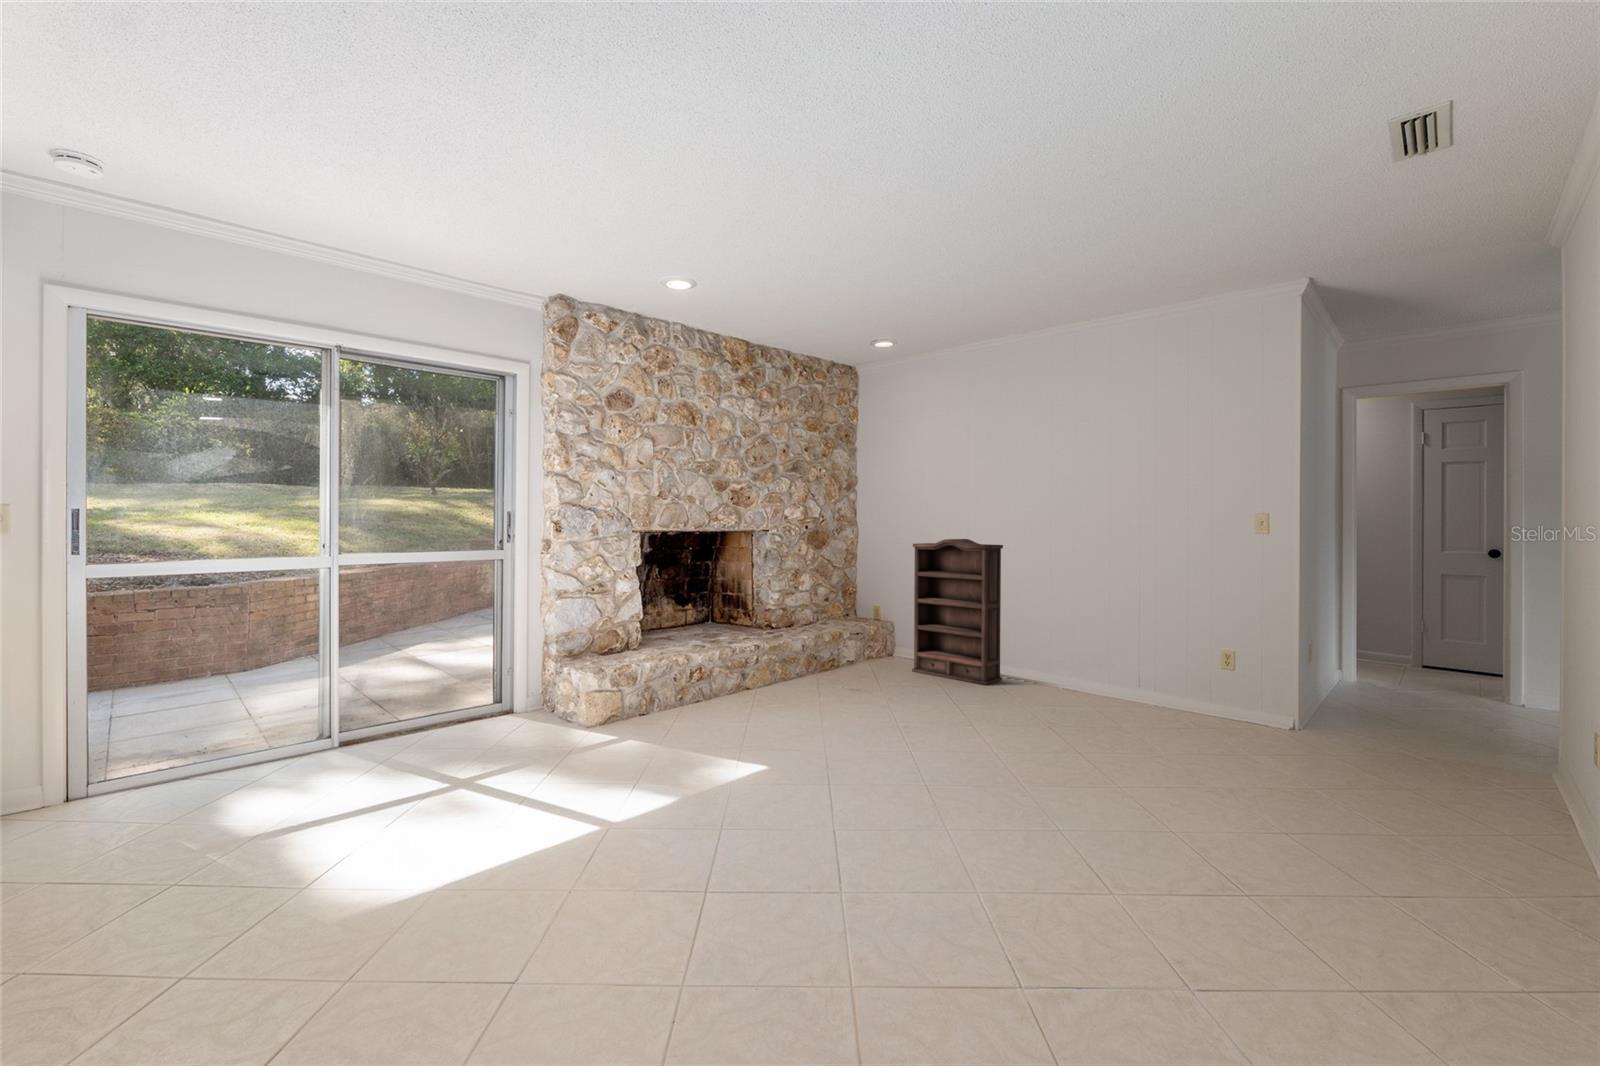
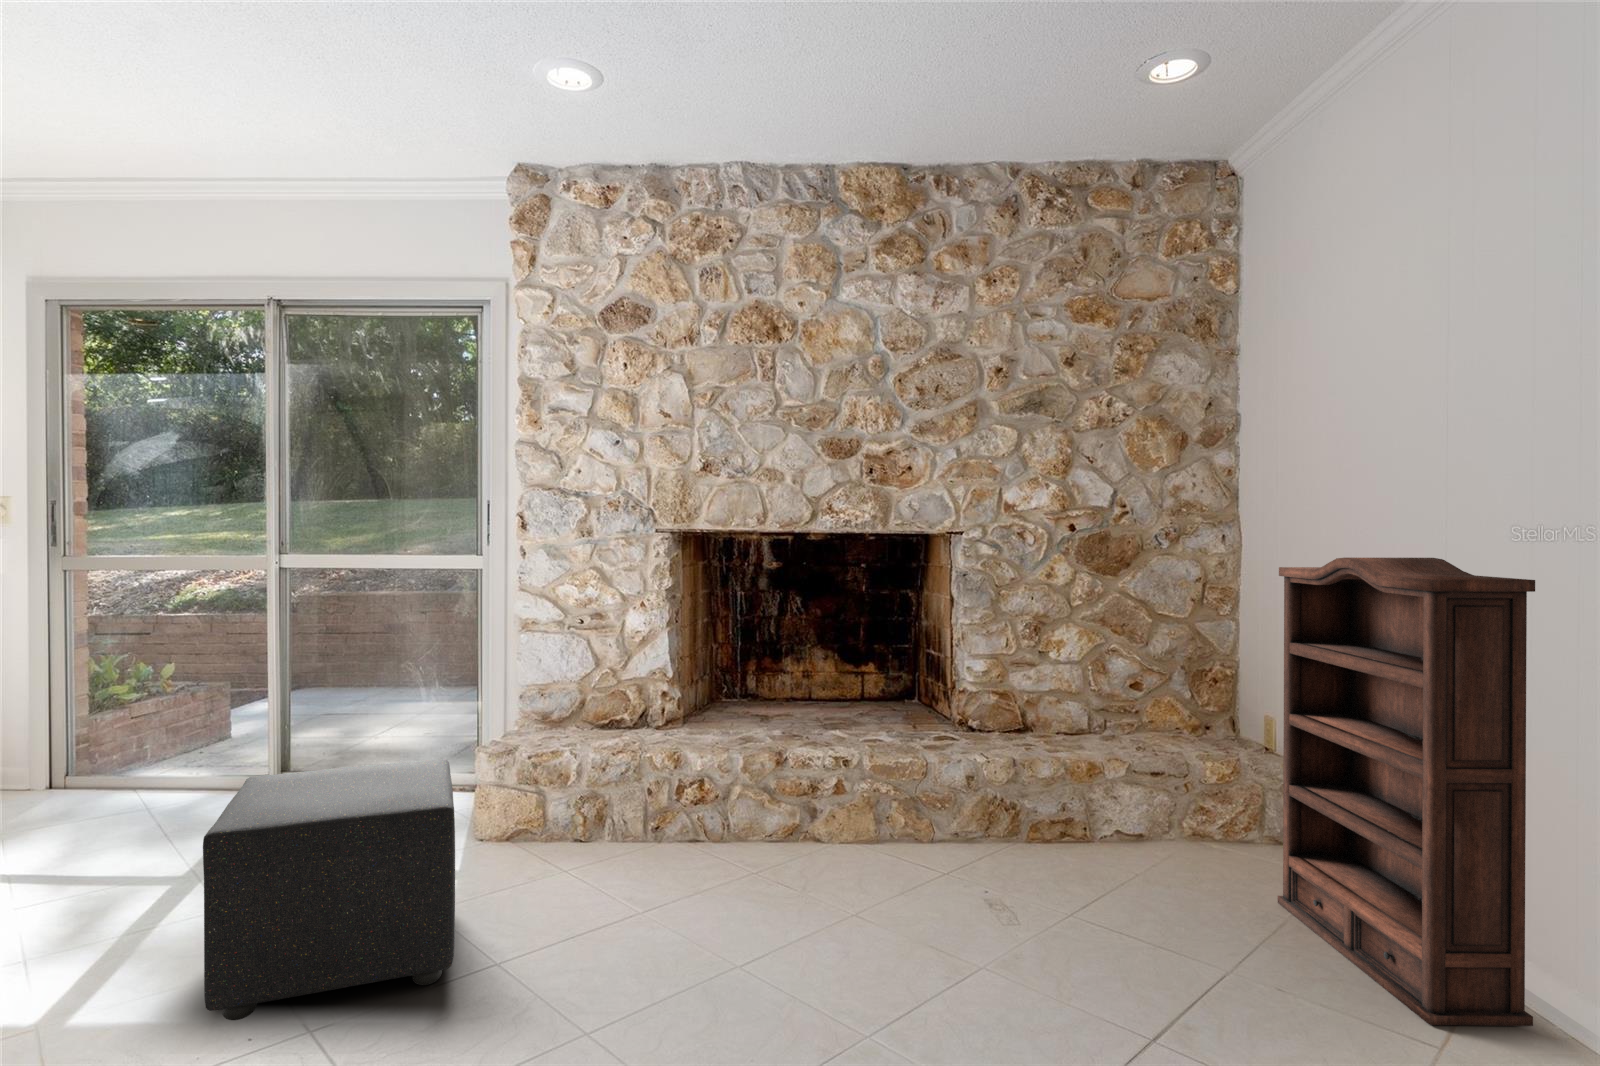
ottoman: none [575,659,724,784] -> present [203,759,455,1020]

